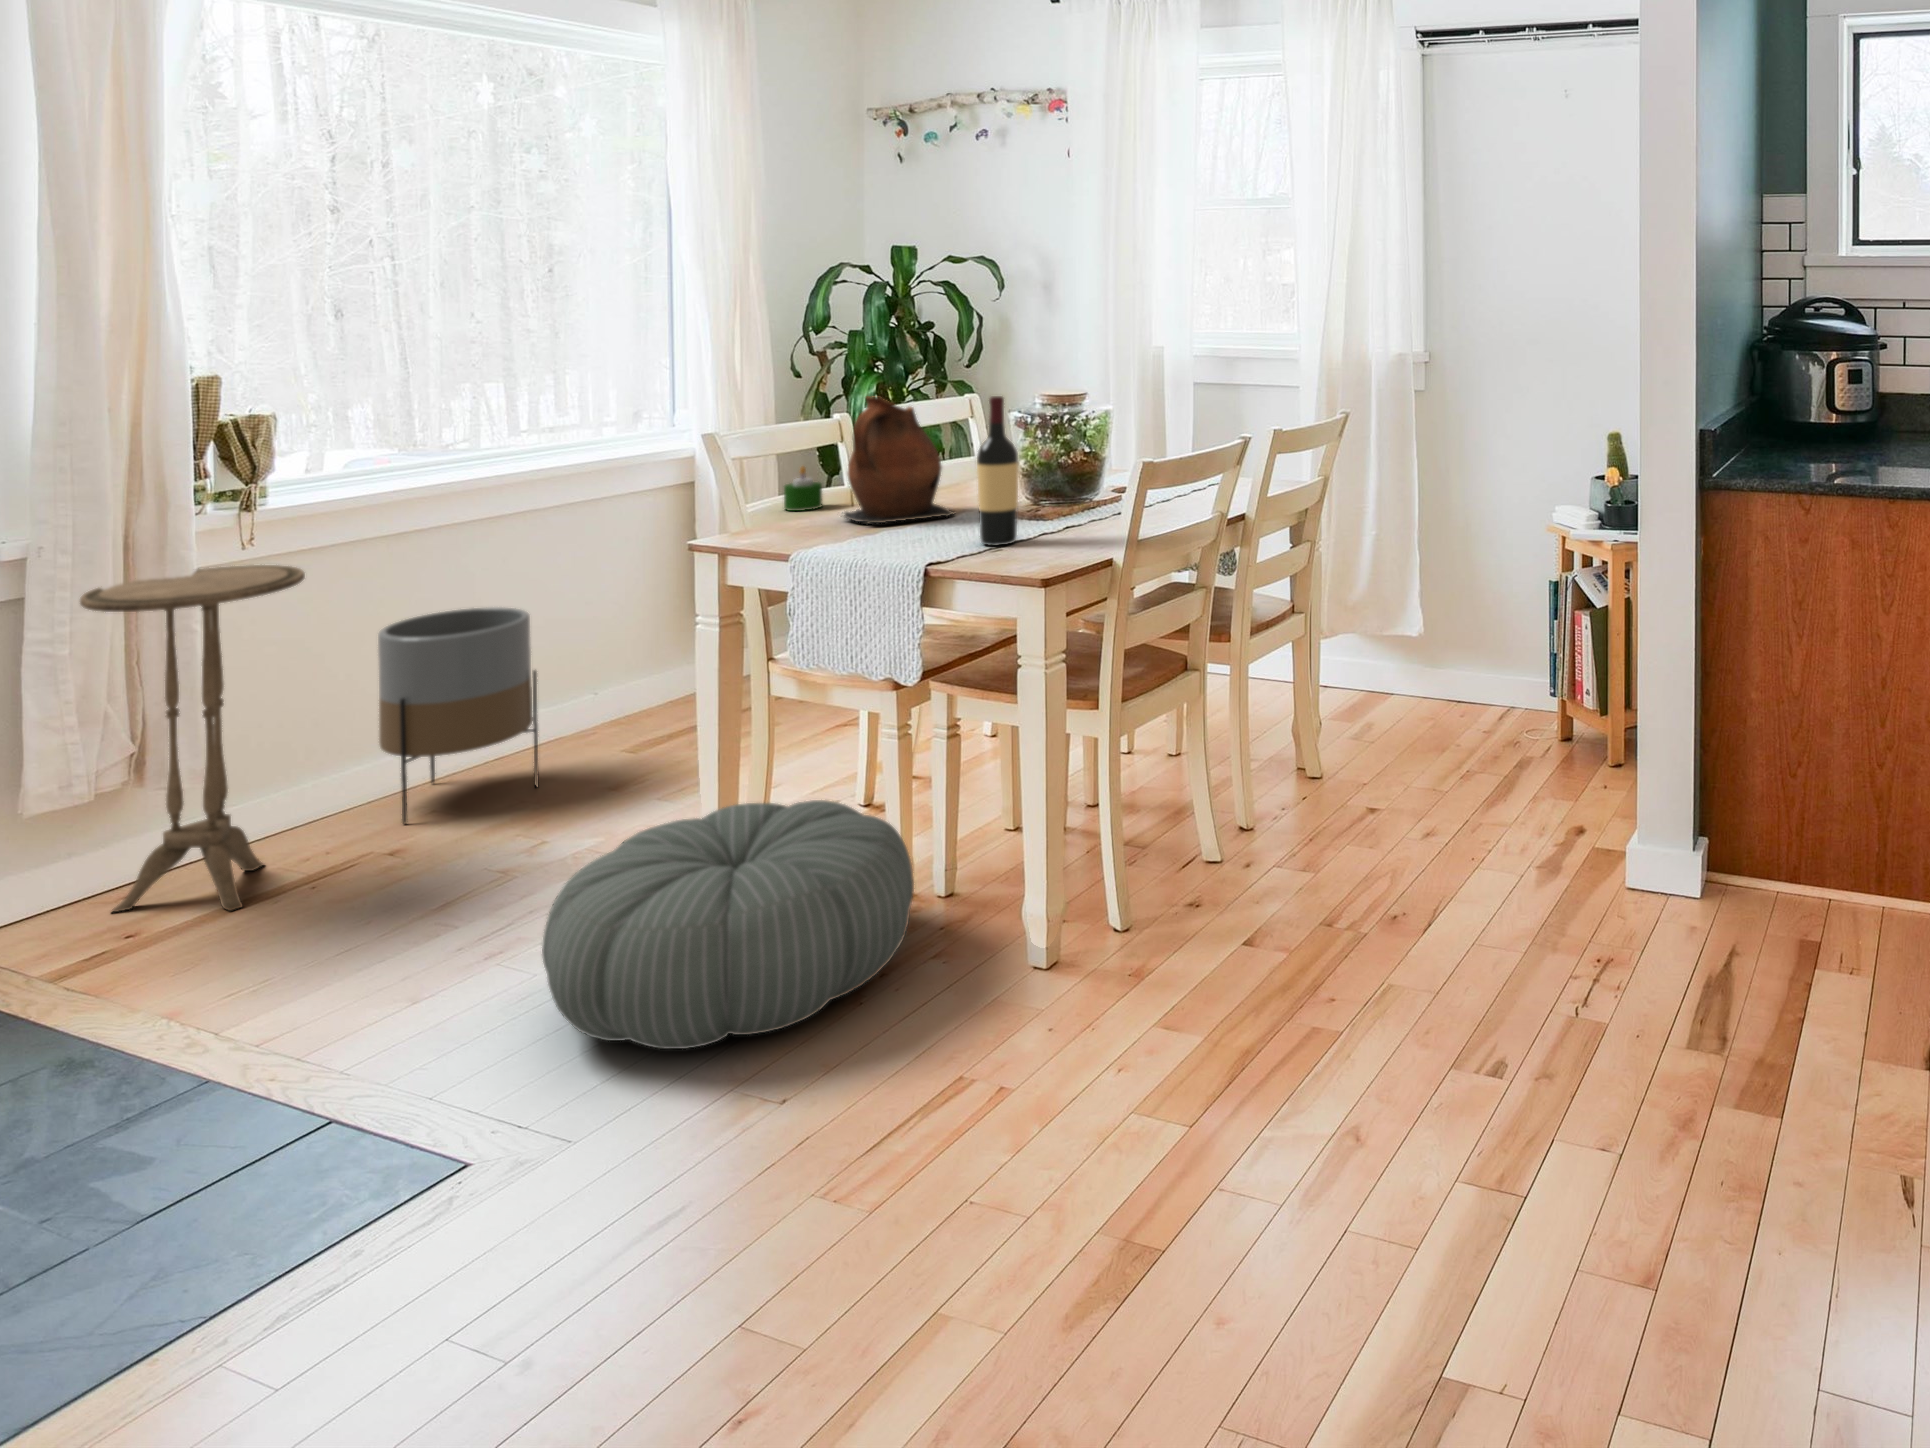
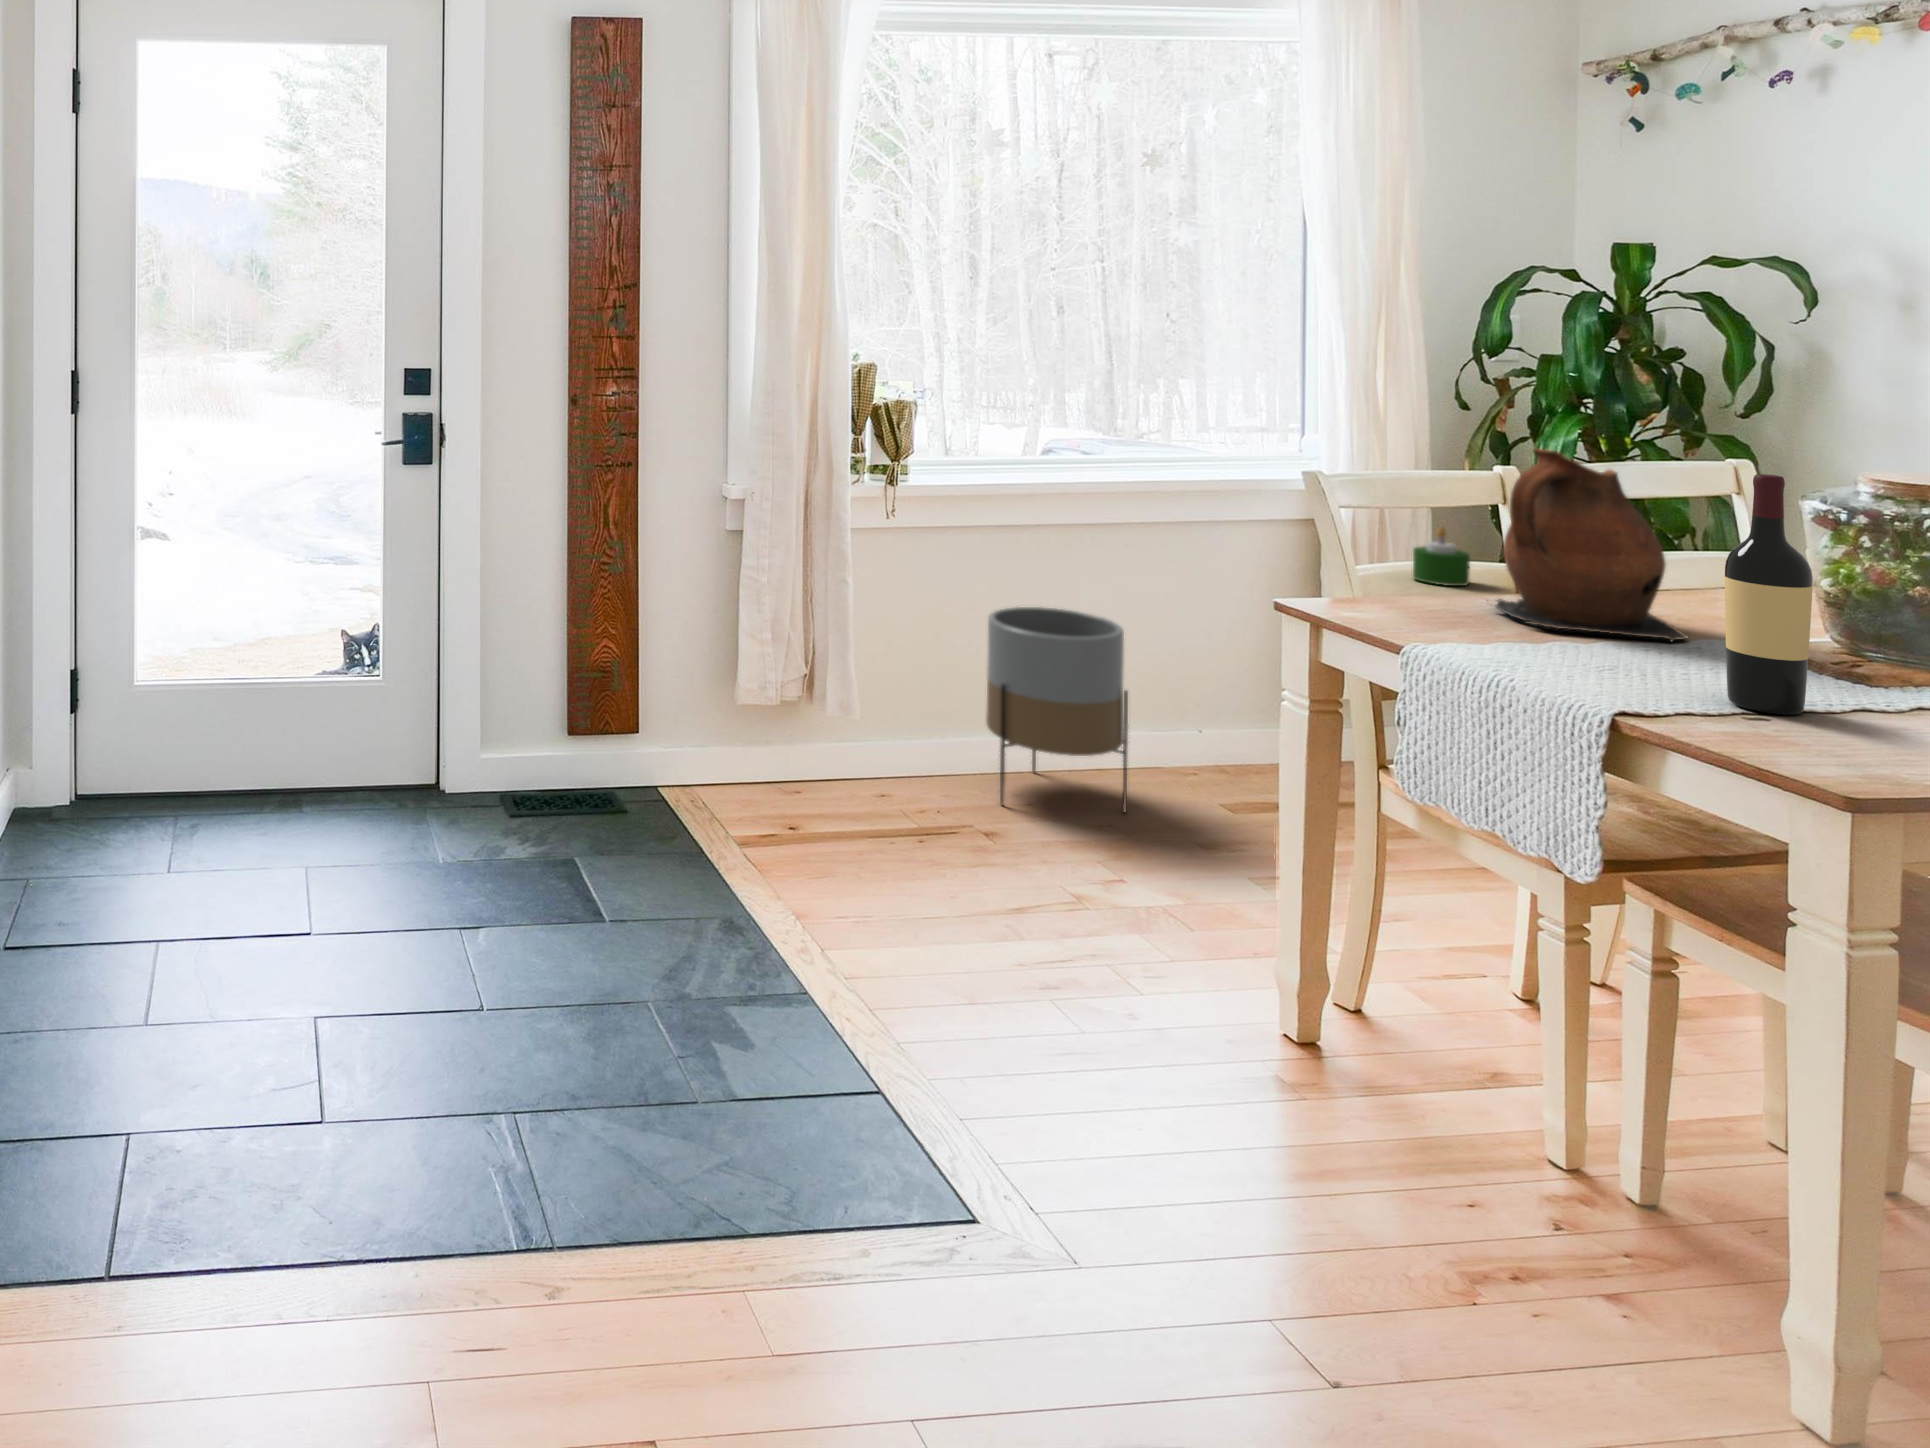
side table: present [80,565,305,912] -> none [772,527,924,834]
pouf: present [542,800,914,1049] -> none [1076,925,1577,1284]

